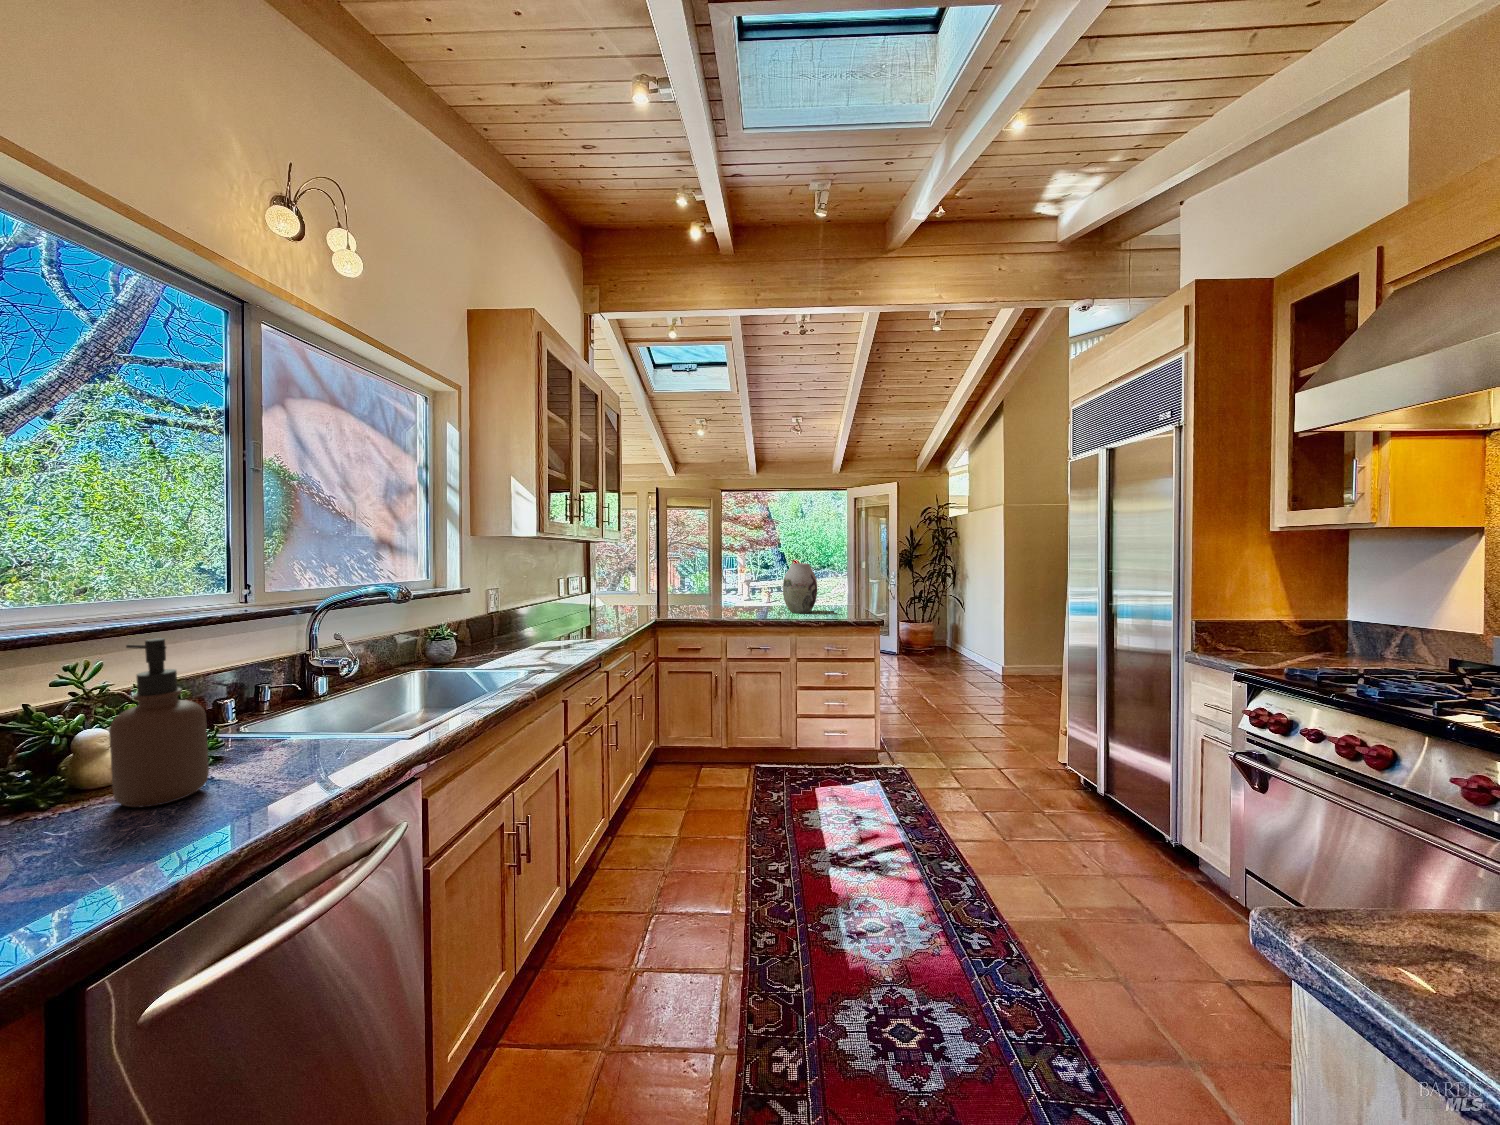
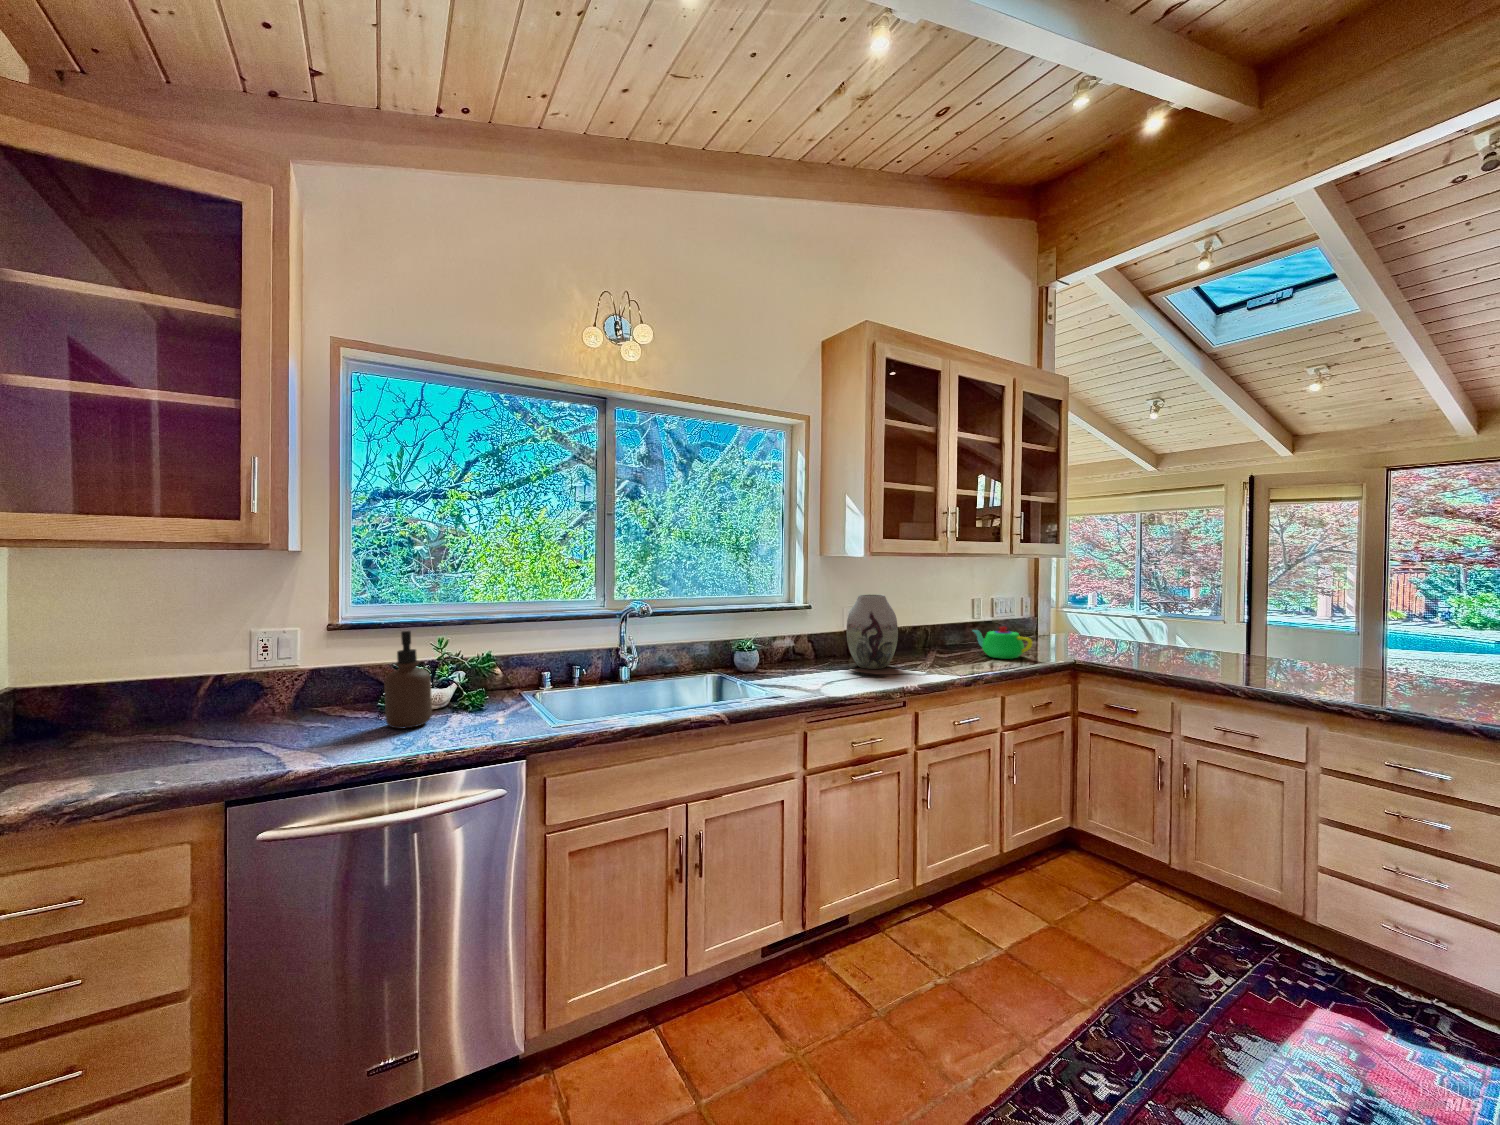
vase: present [783,563,817,613] -> present [846,594,898,669]
teapot: none [577,597,629,623] -> present [973,627,1033,659]

